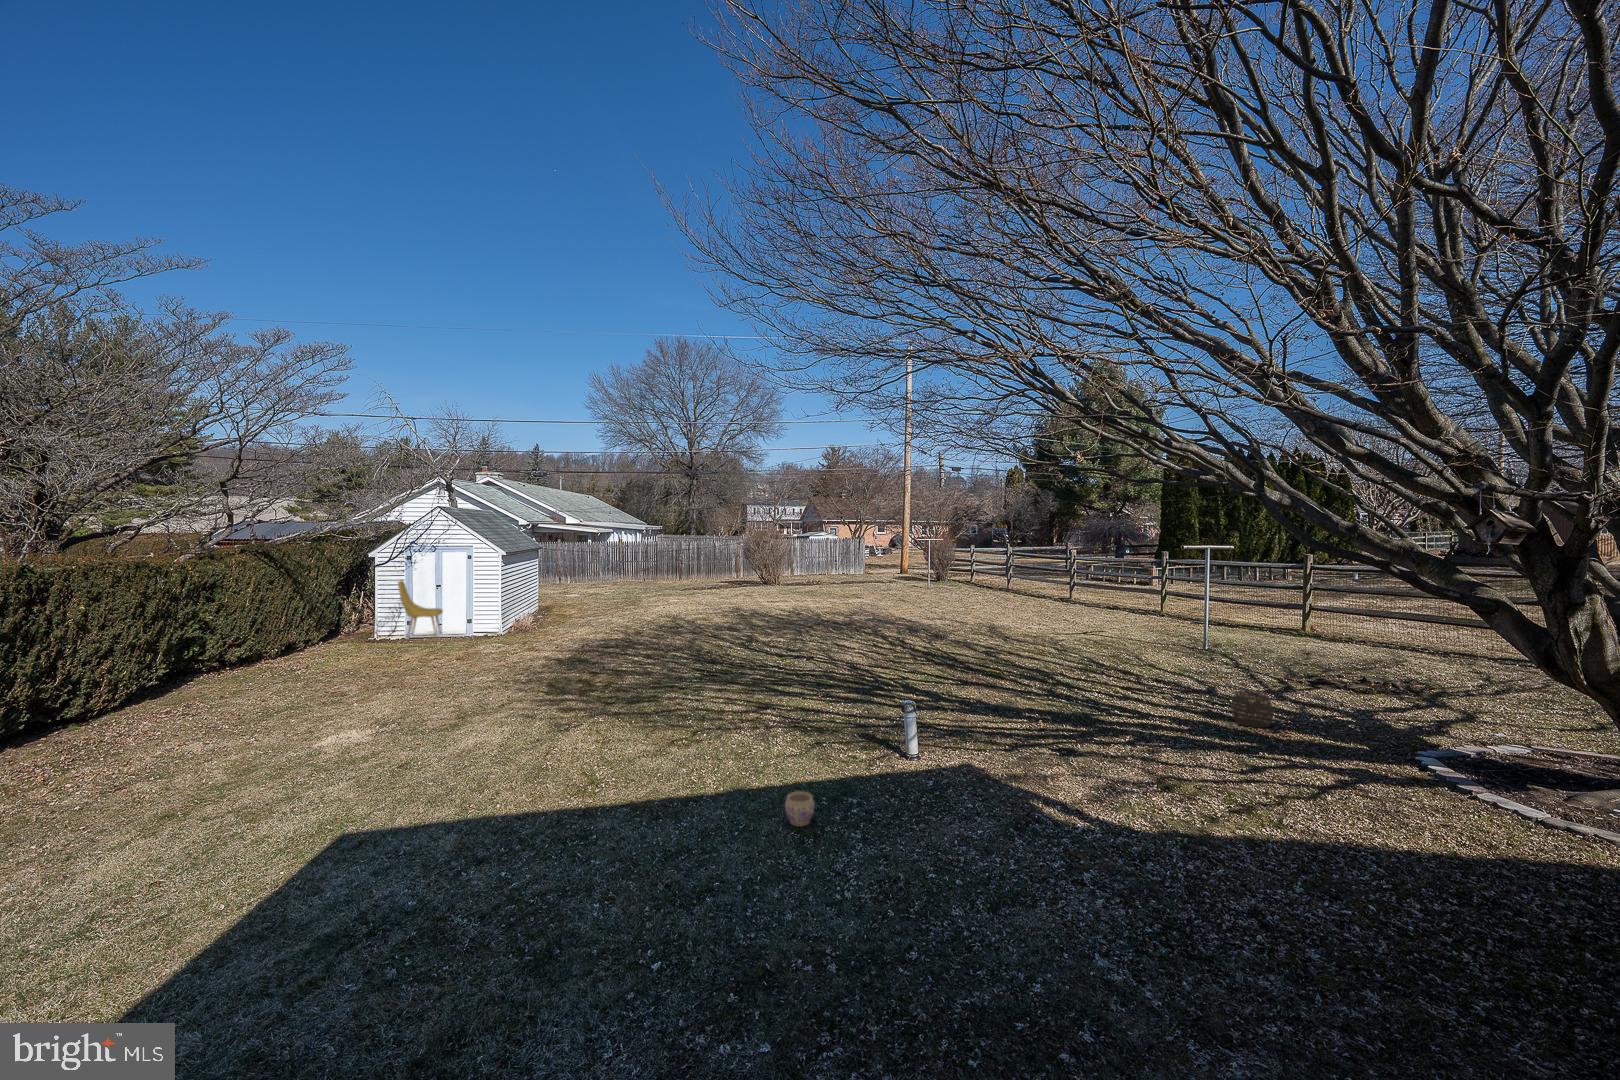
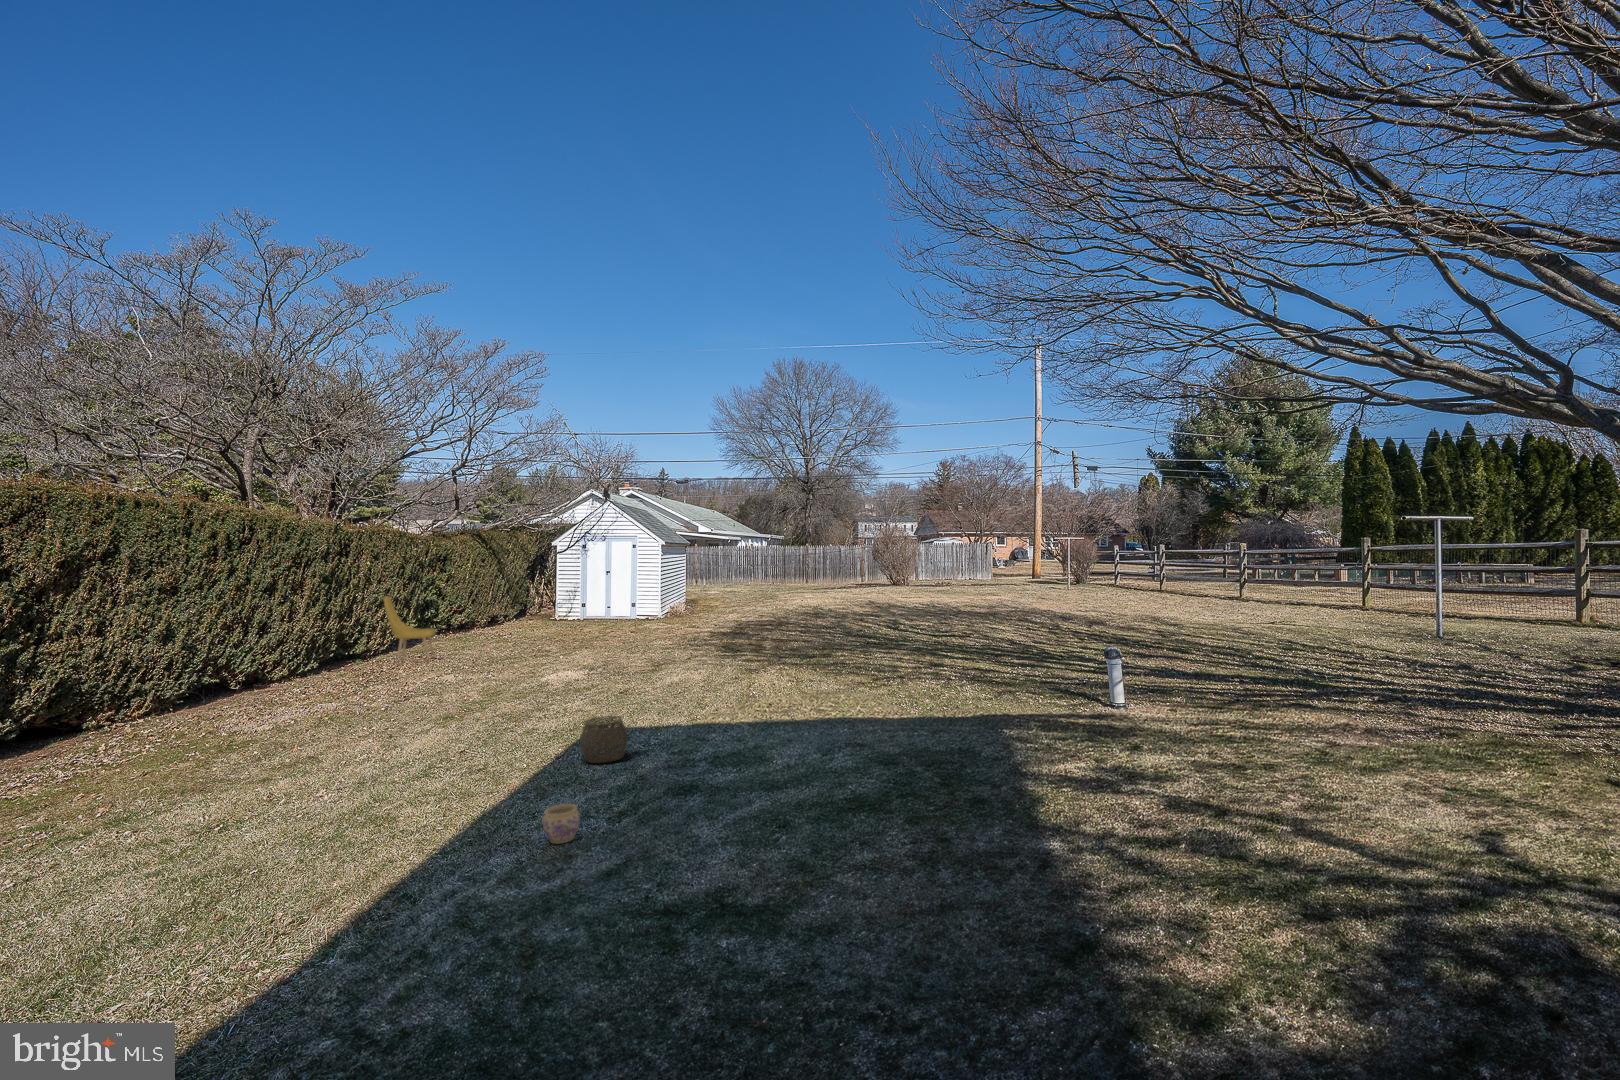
woven basket: present [1231,691,1273,728] -> present [580,716,627,764]
planter: present [785,791,815,827] -> present [542,804,580,844]

